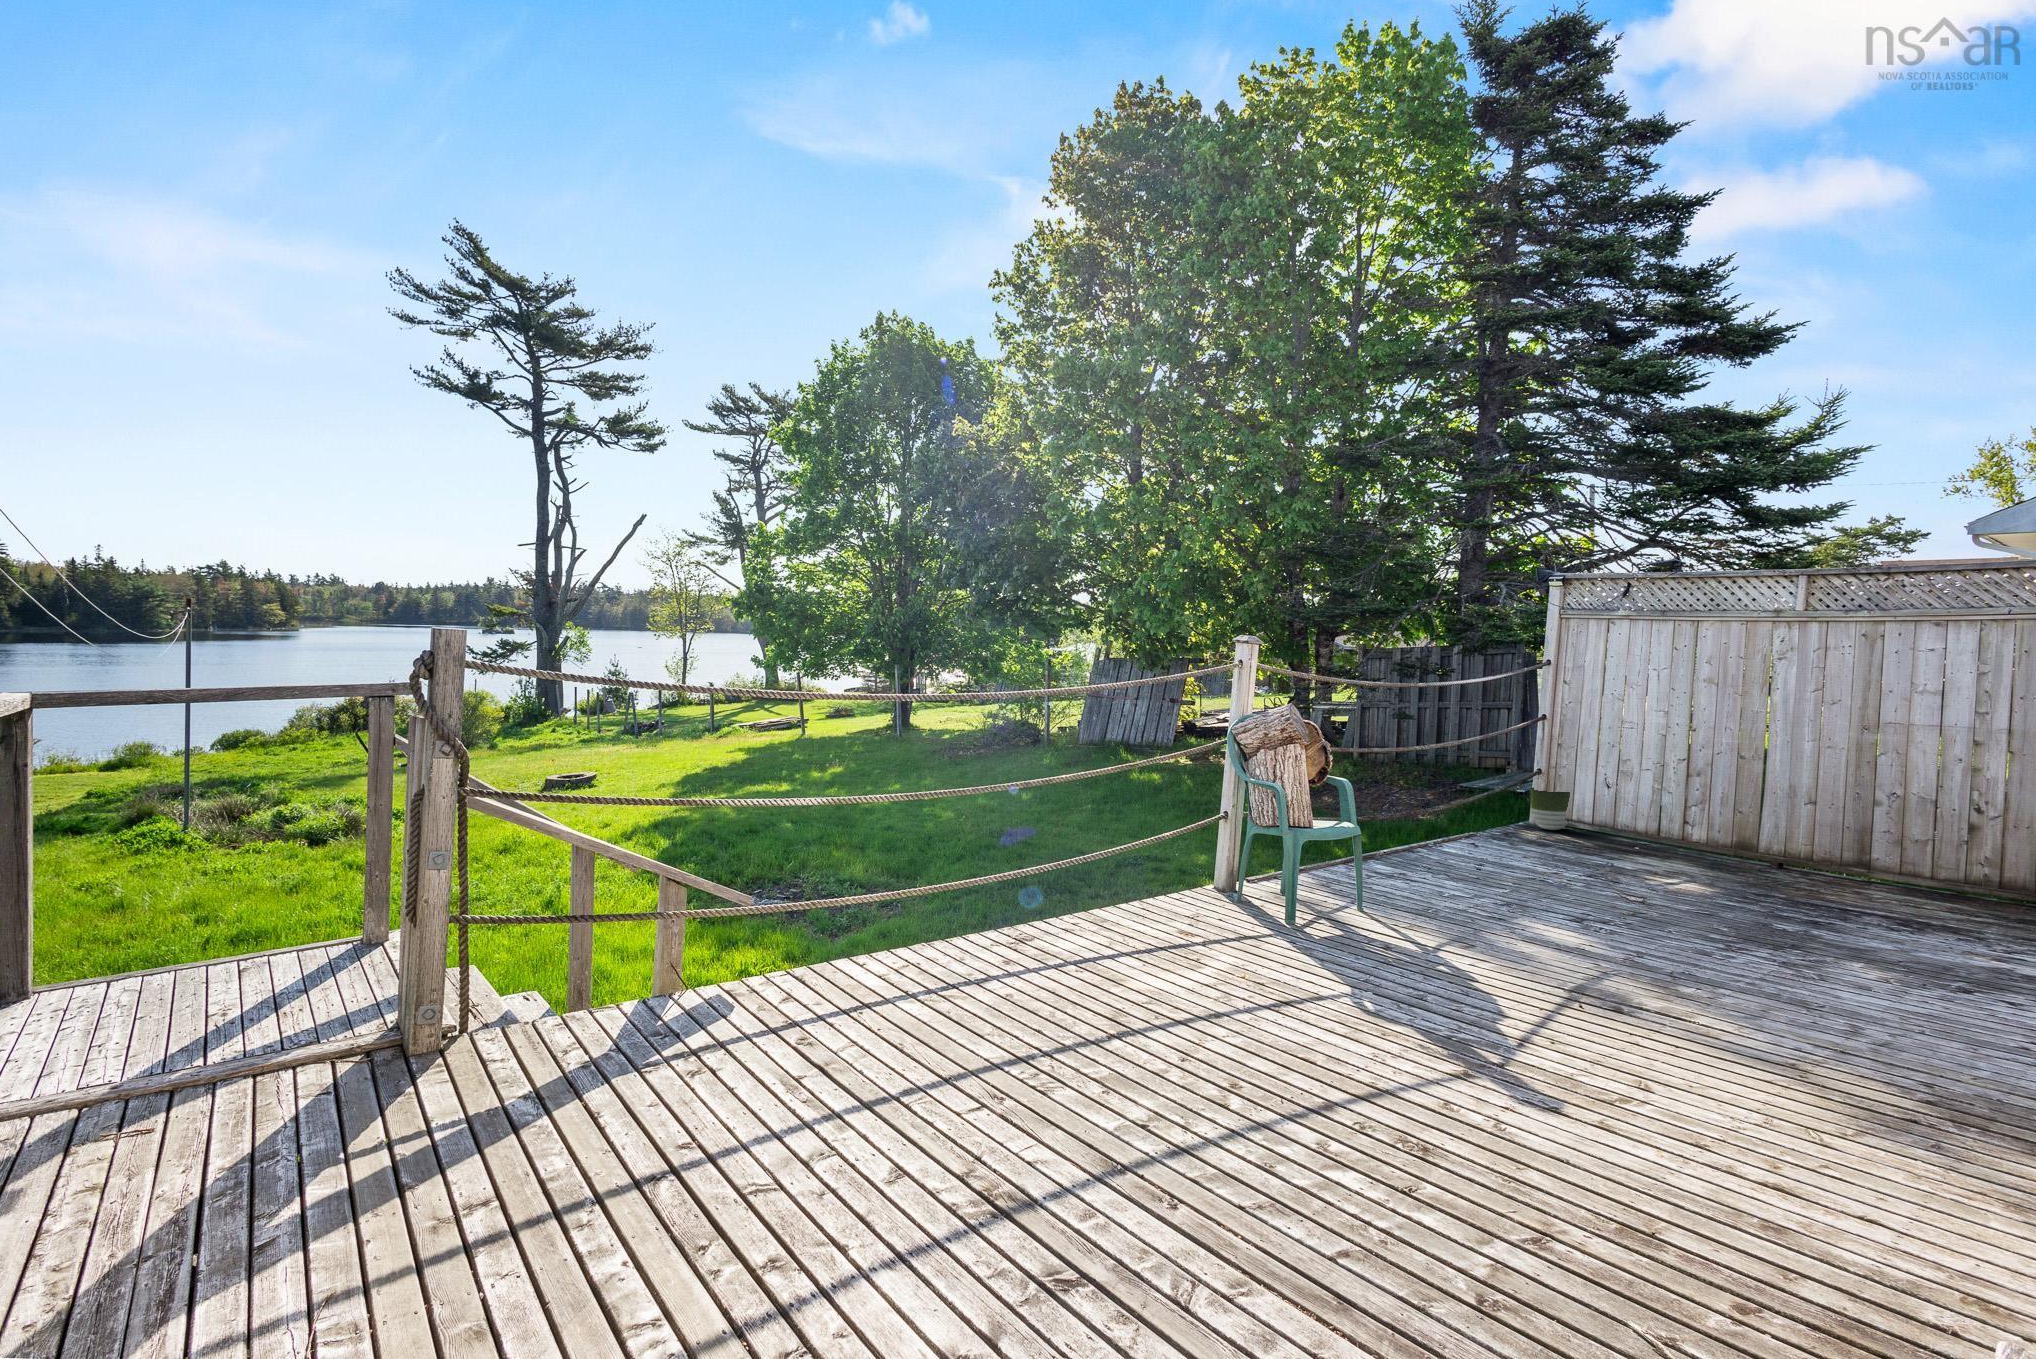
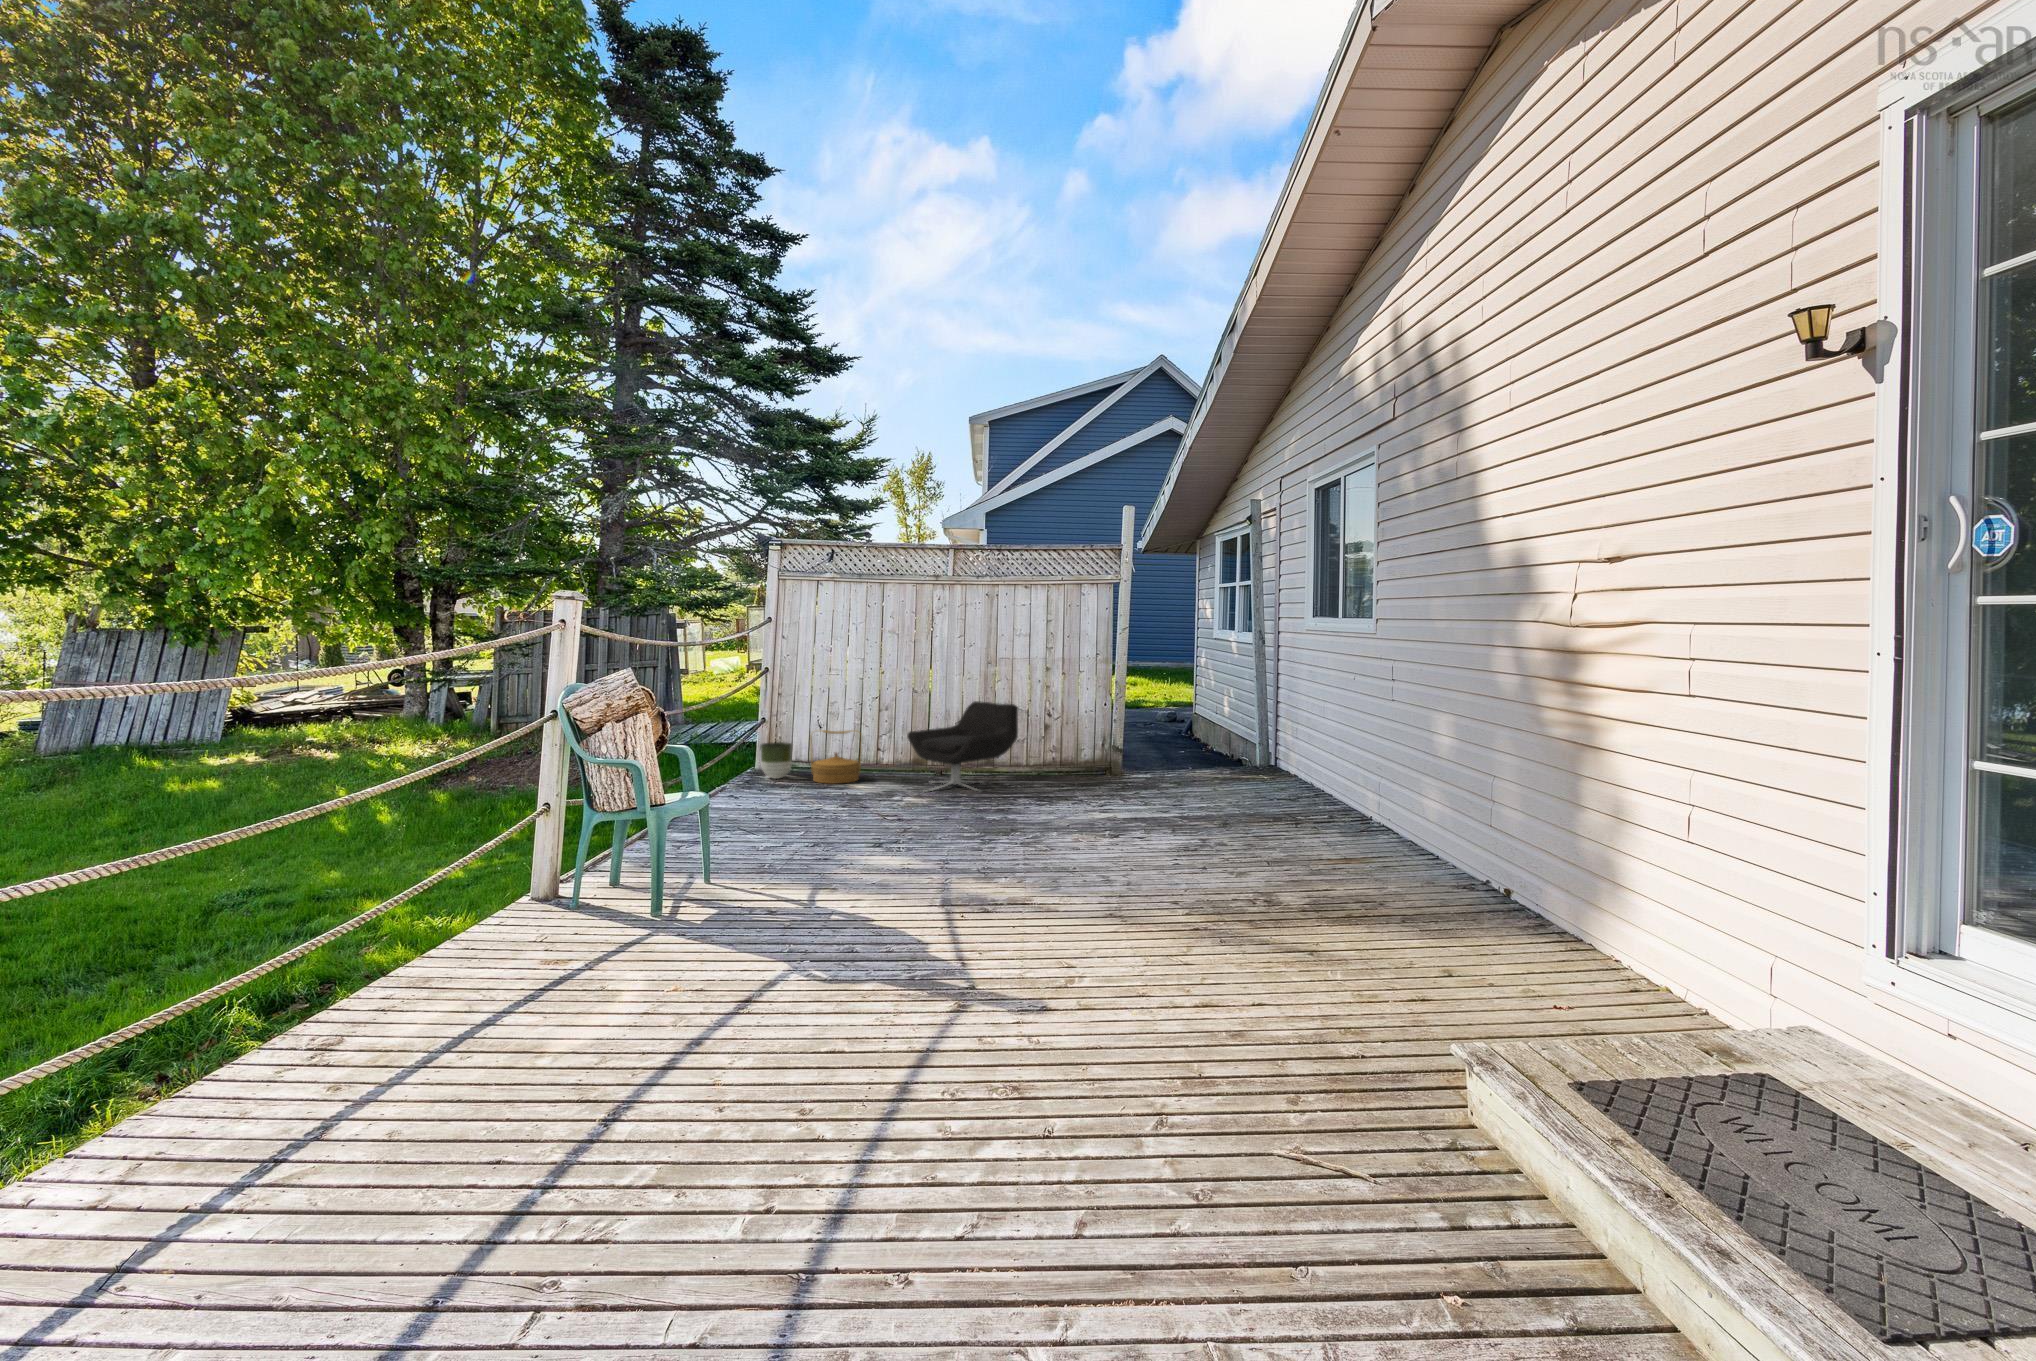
lounge chair: none [1724,756,1929,886] -> present [907,701,1018,791]
woven basket: none [1591,777,1663,846] -> present [810,730,862,784]

